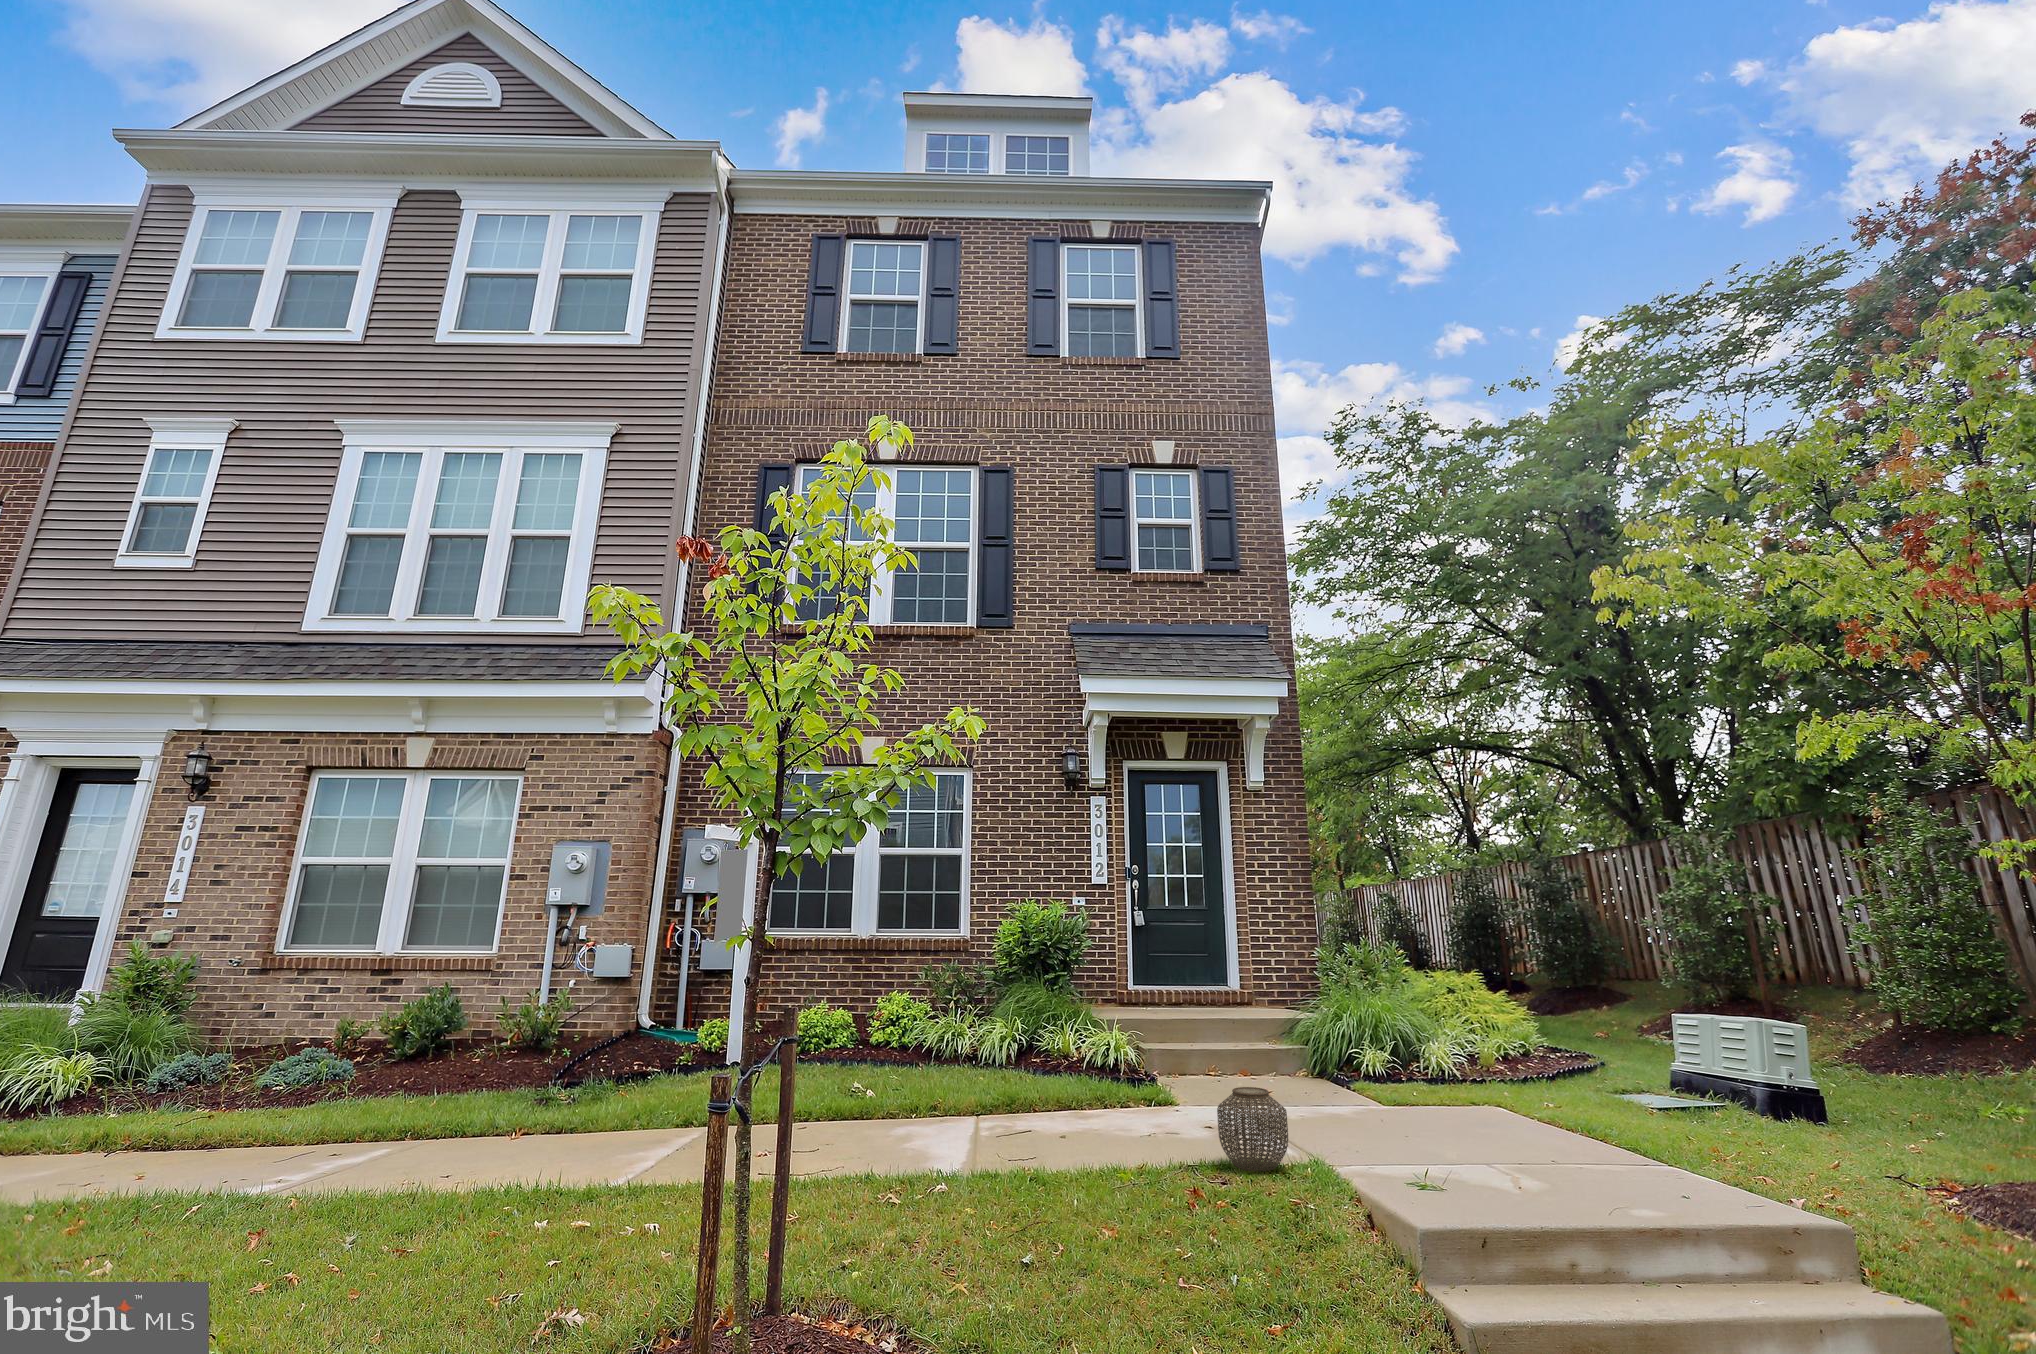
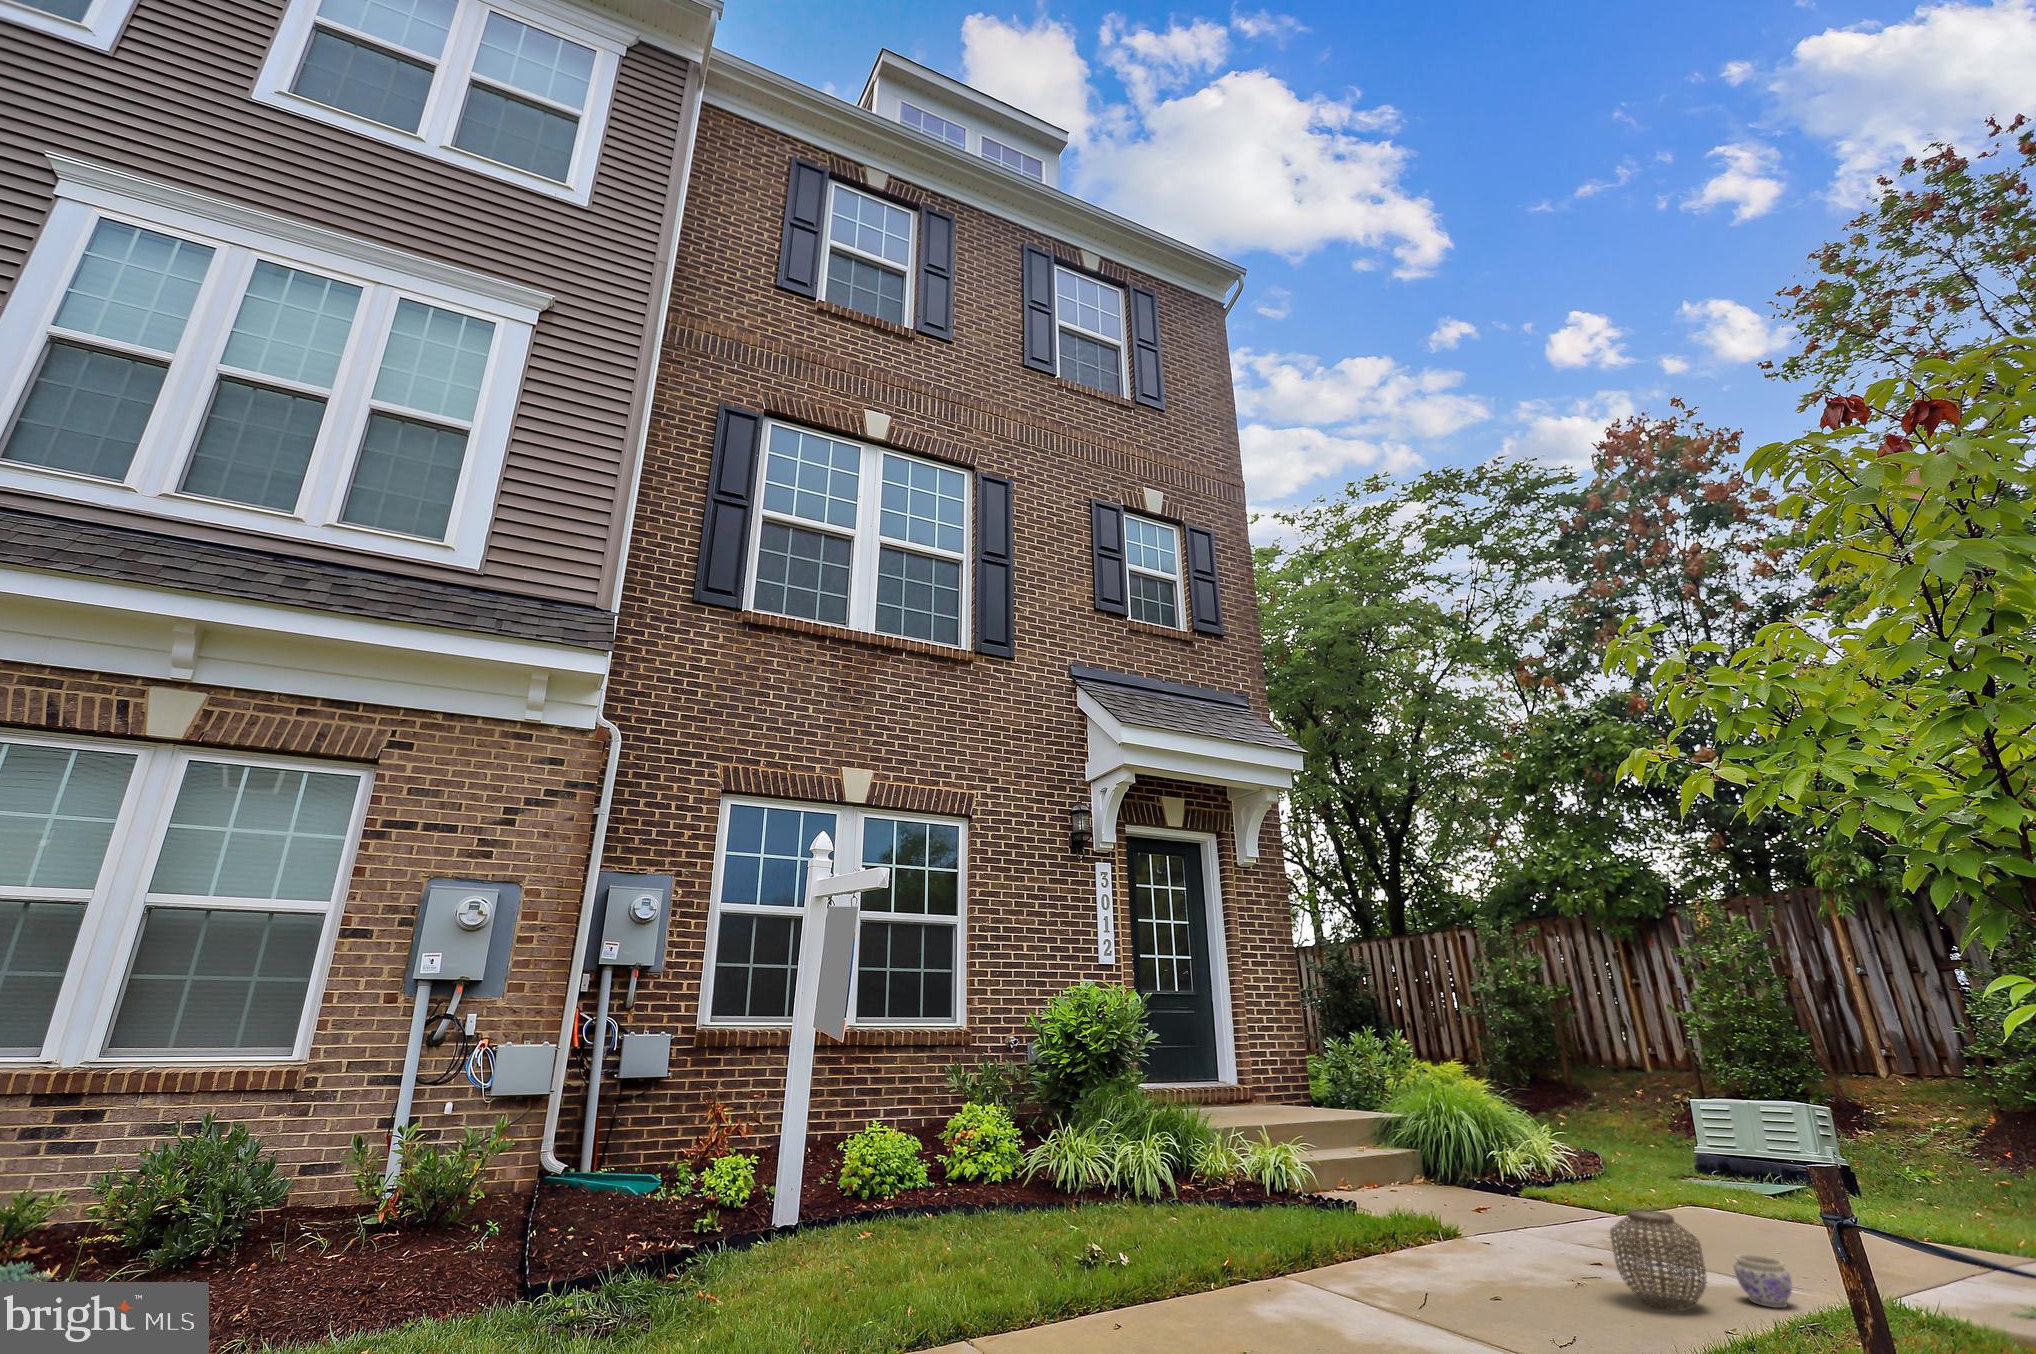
planter: none [1328,1133,1373,1180] -> present [1734,1254,1792,1308]

